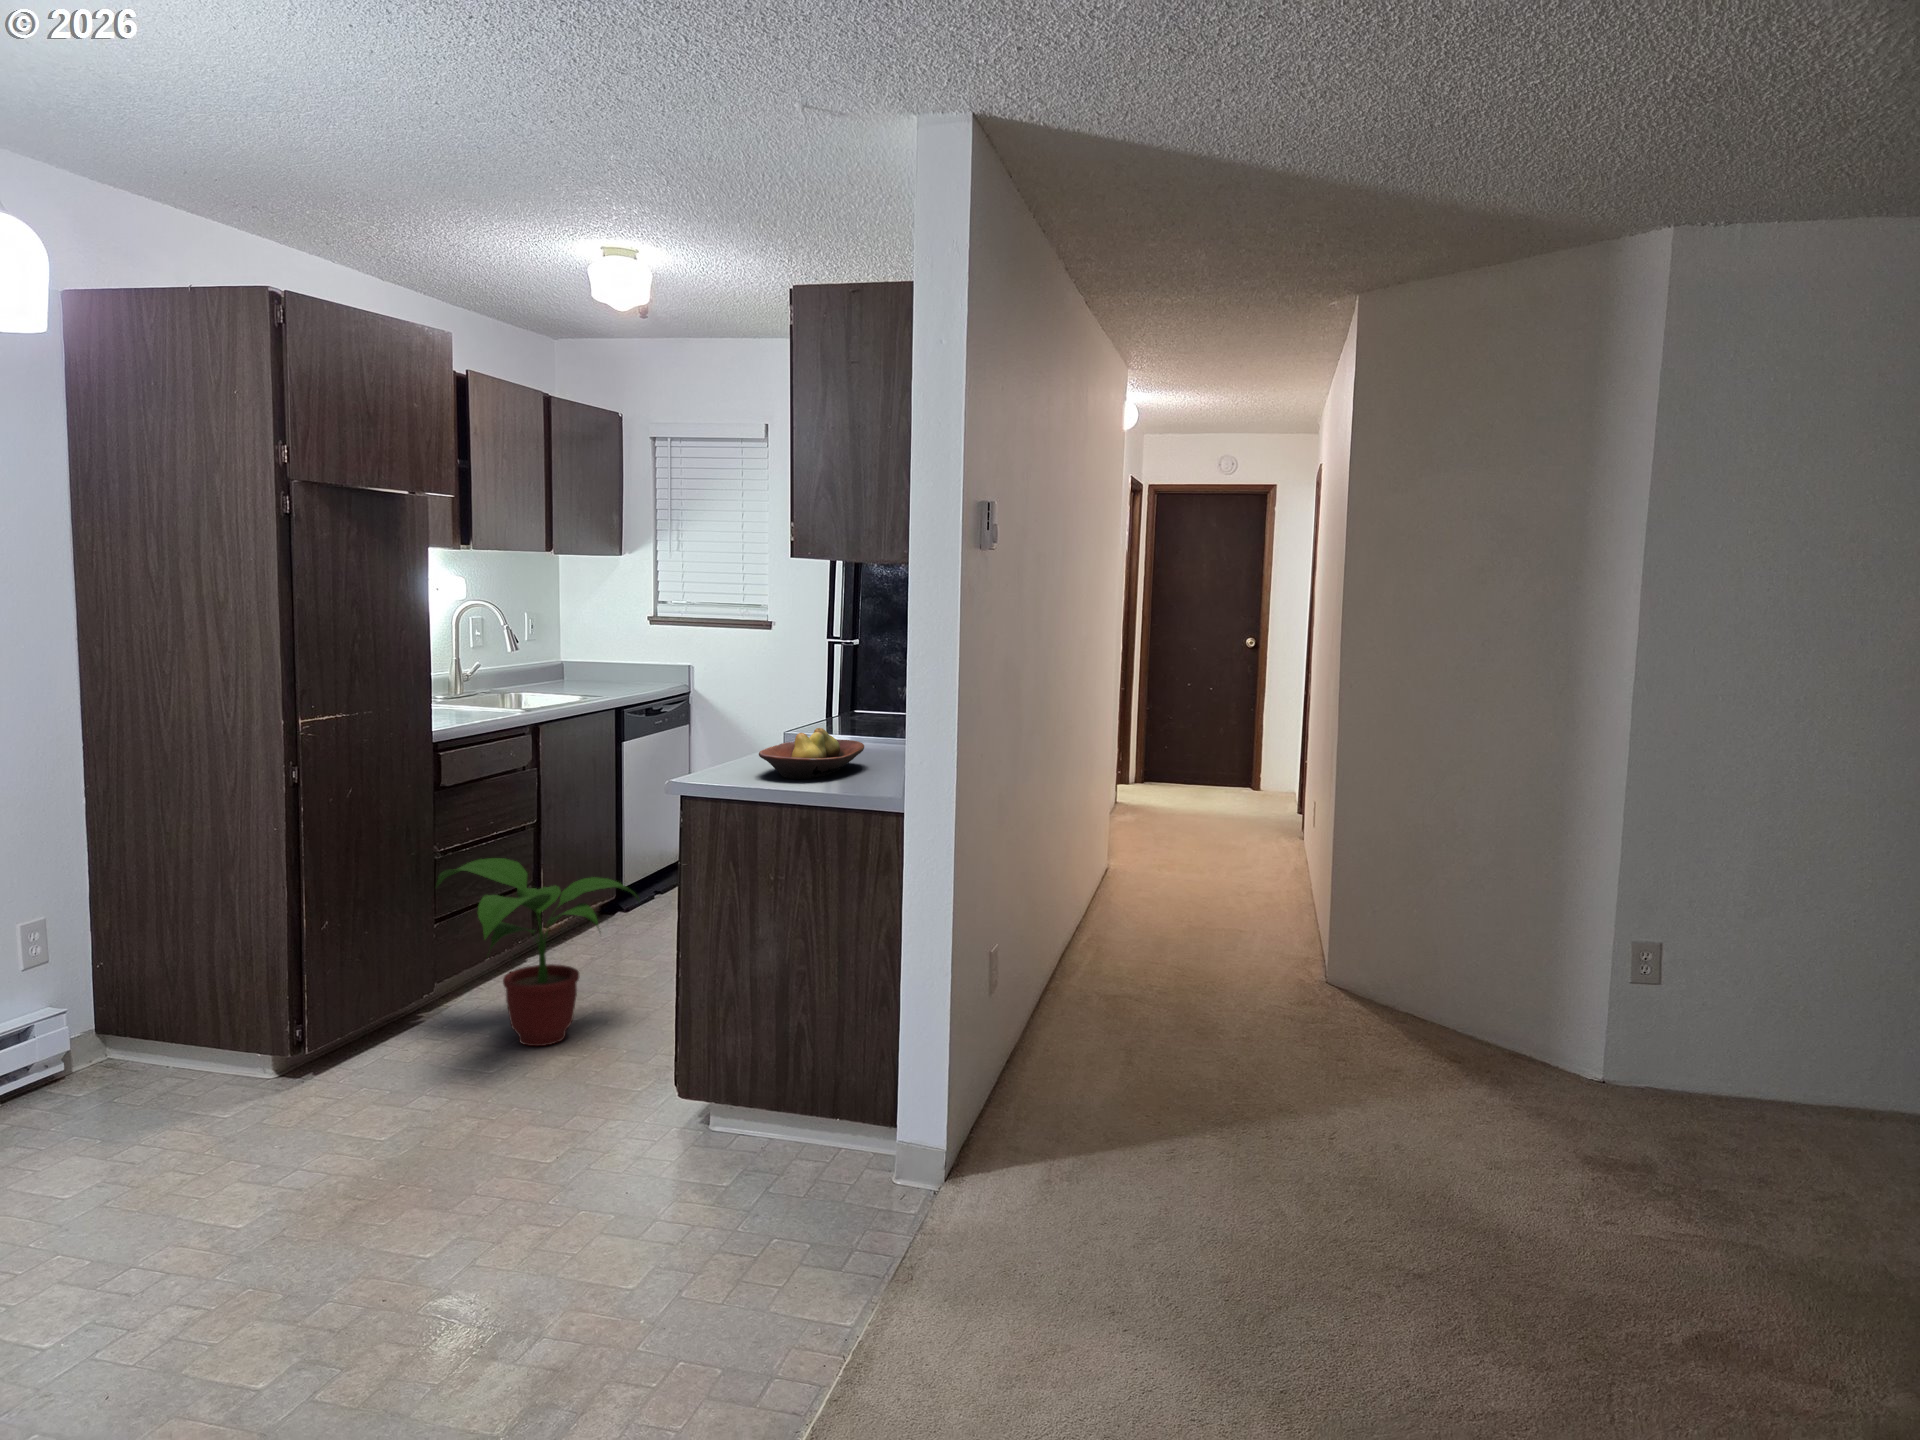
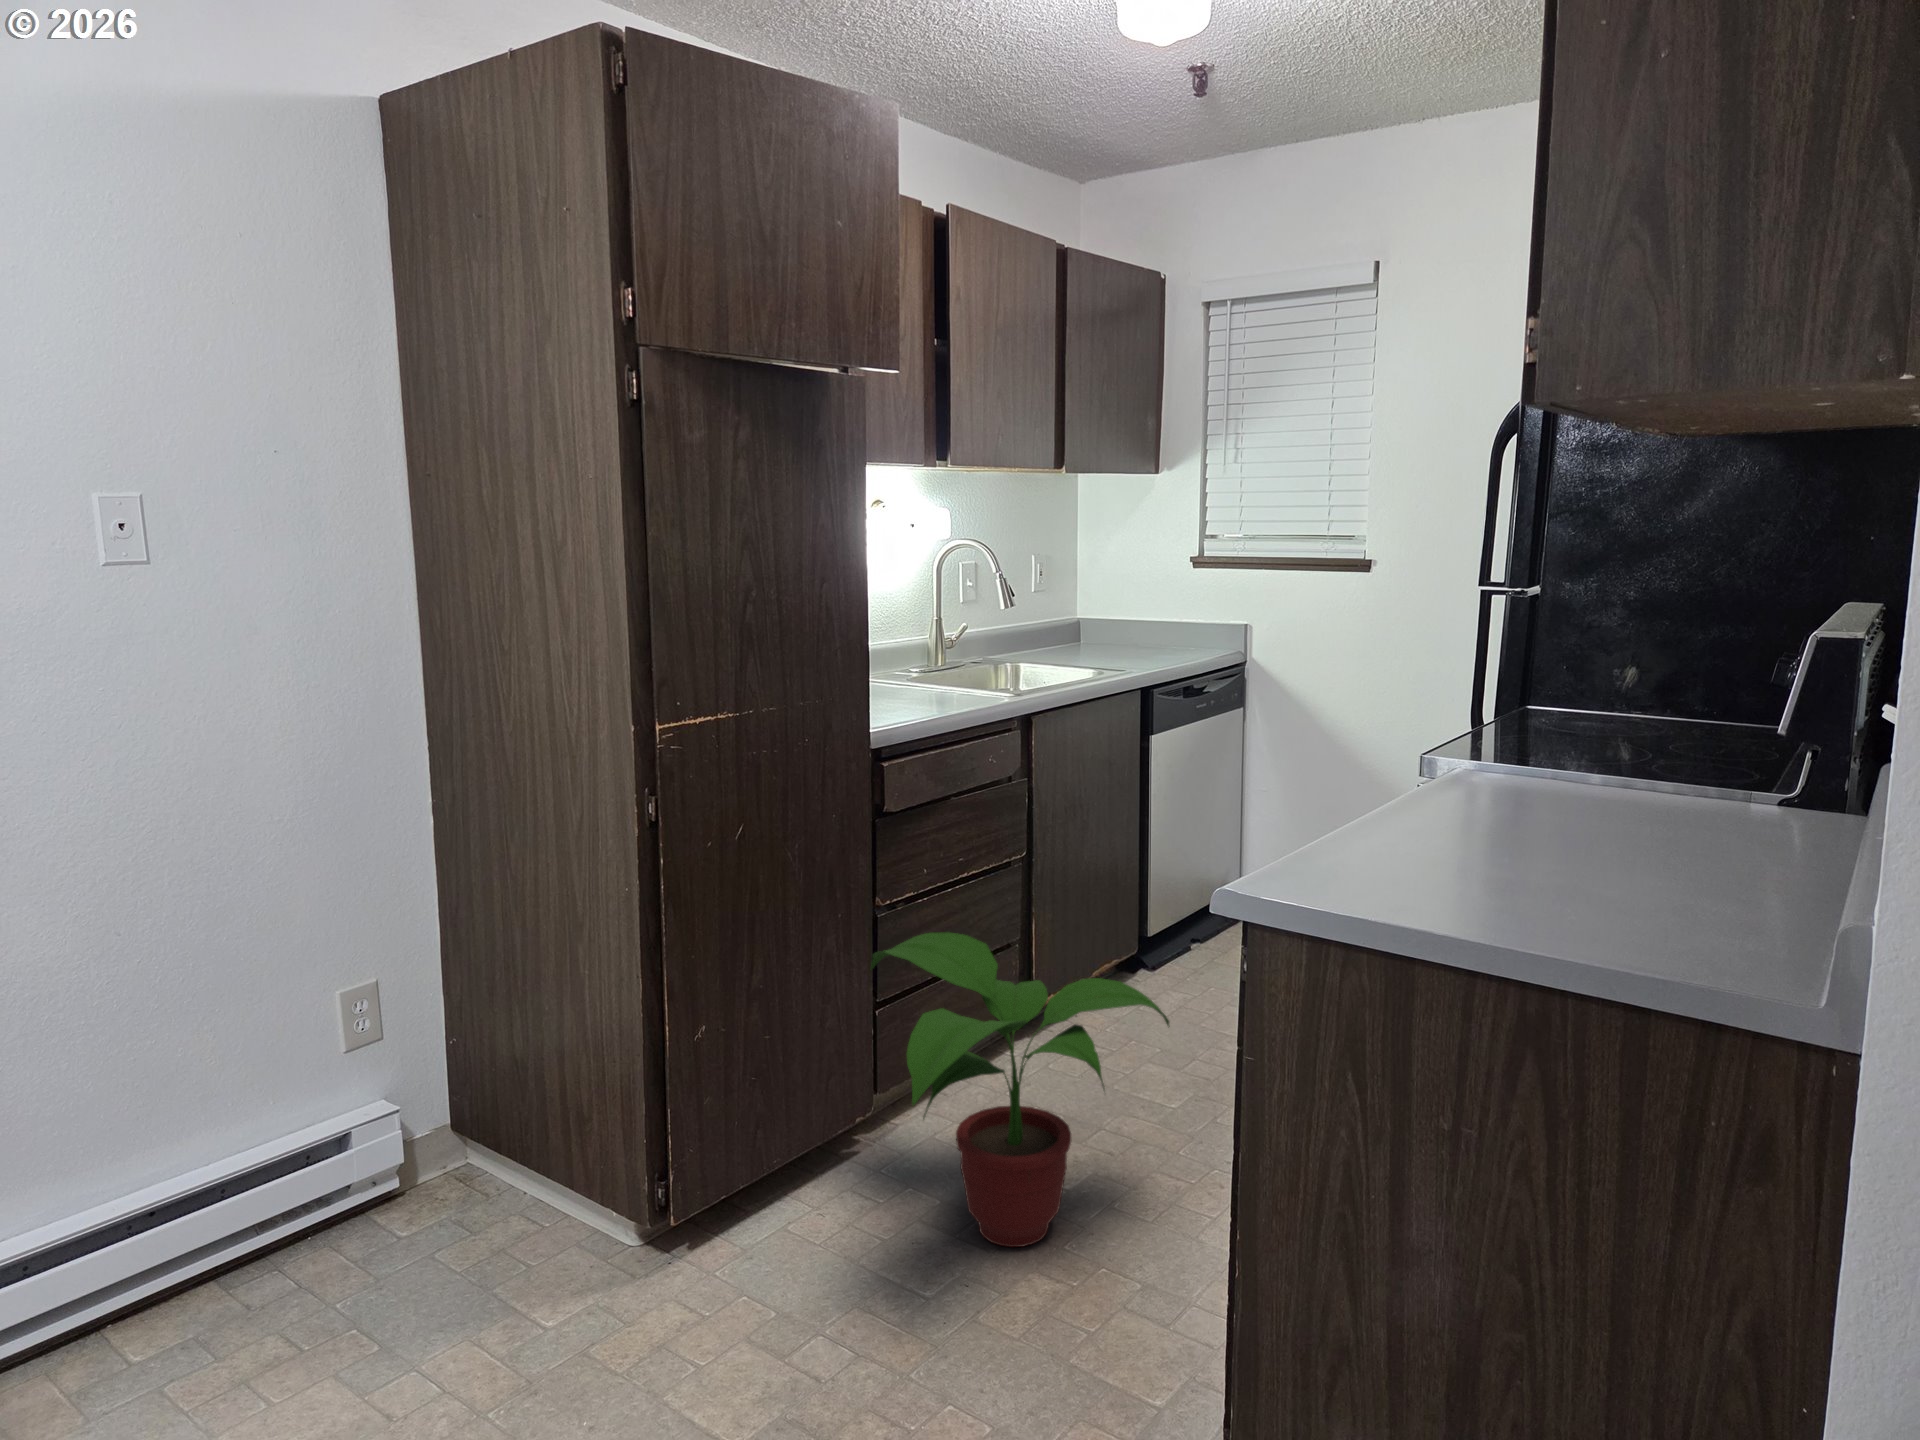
fruit bowl: present [759,728,864,779] -> none [1417,780,1642,900]

